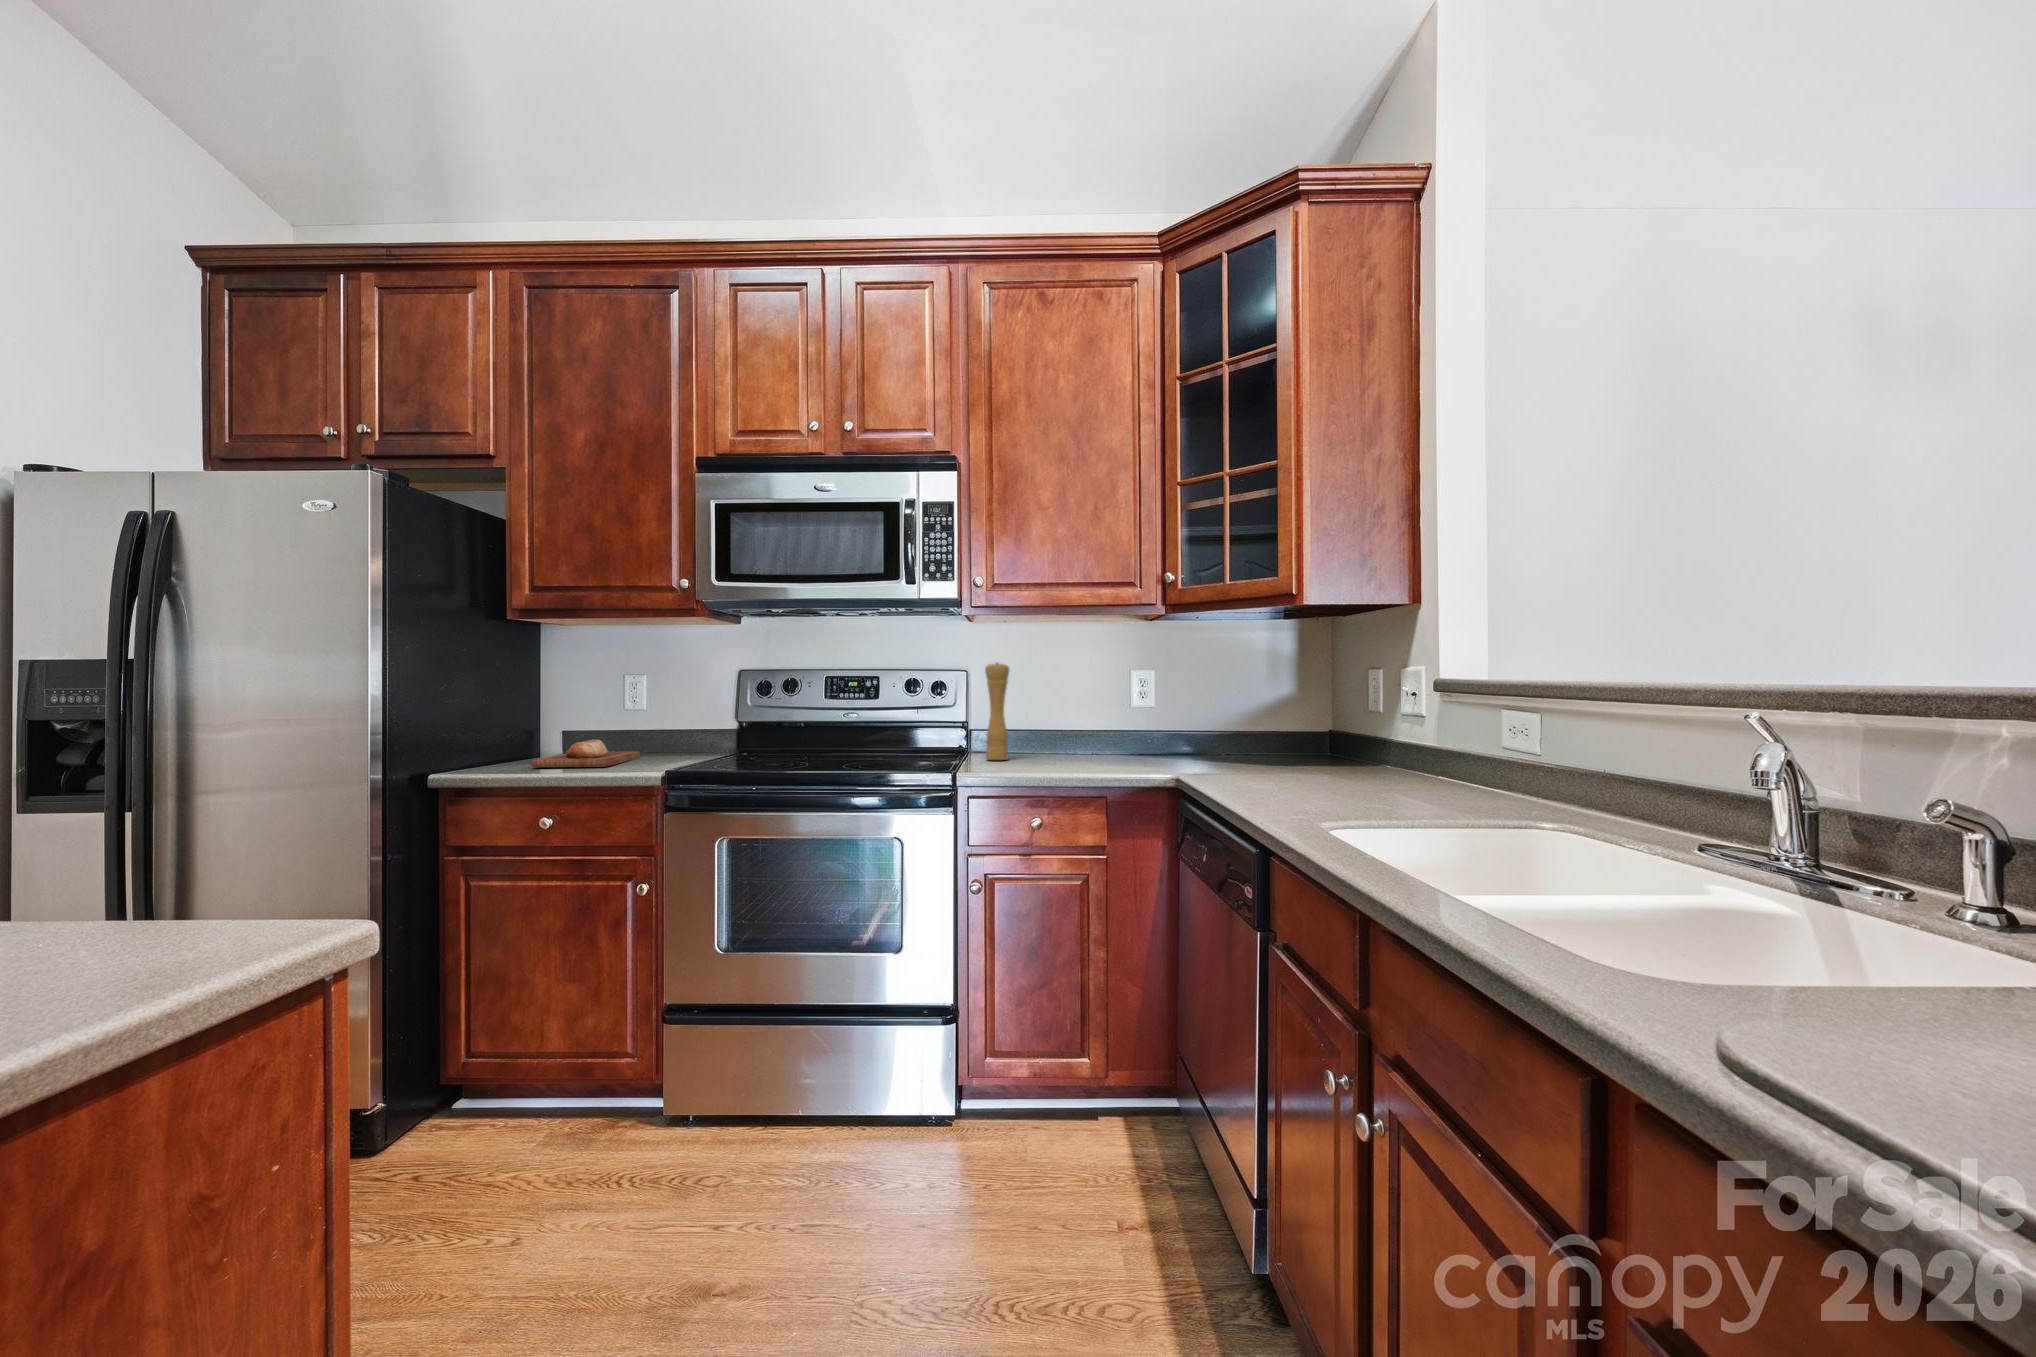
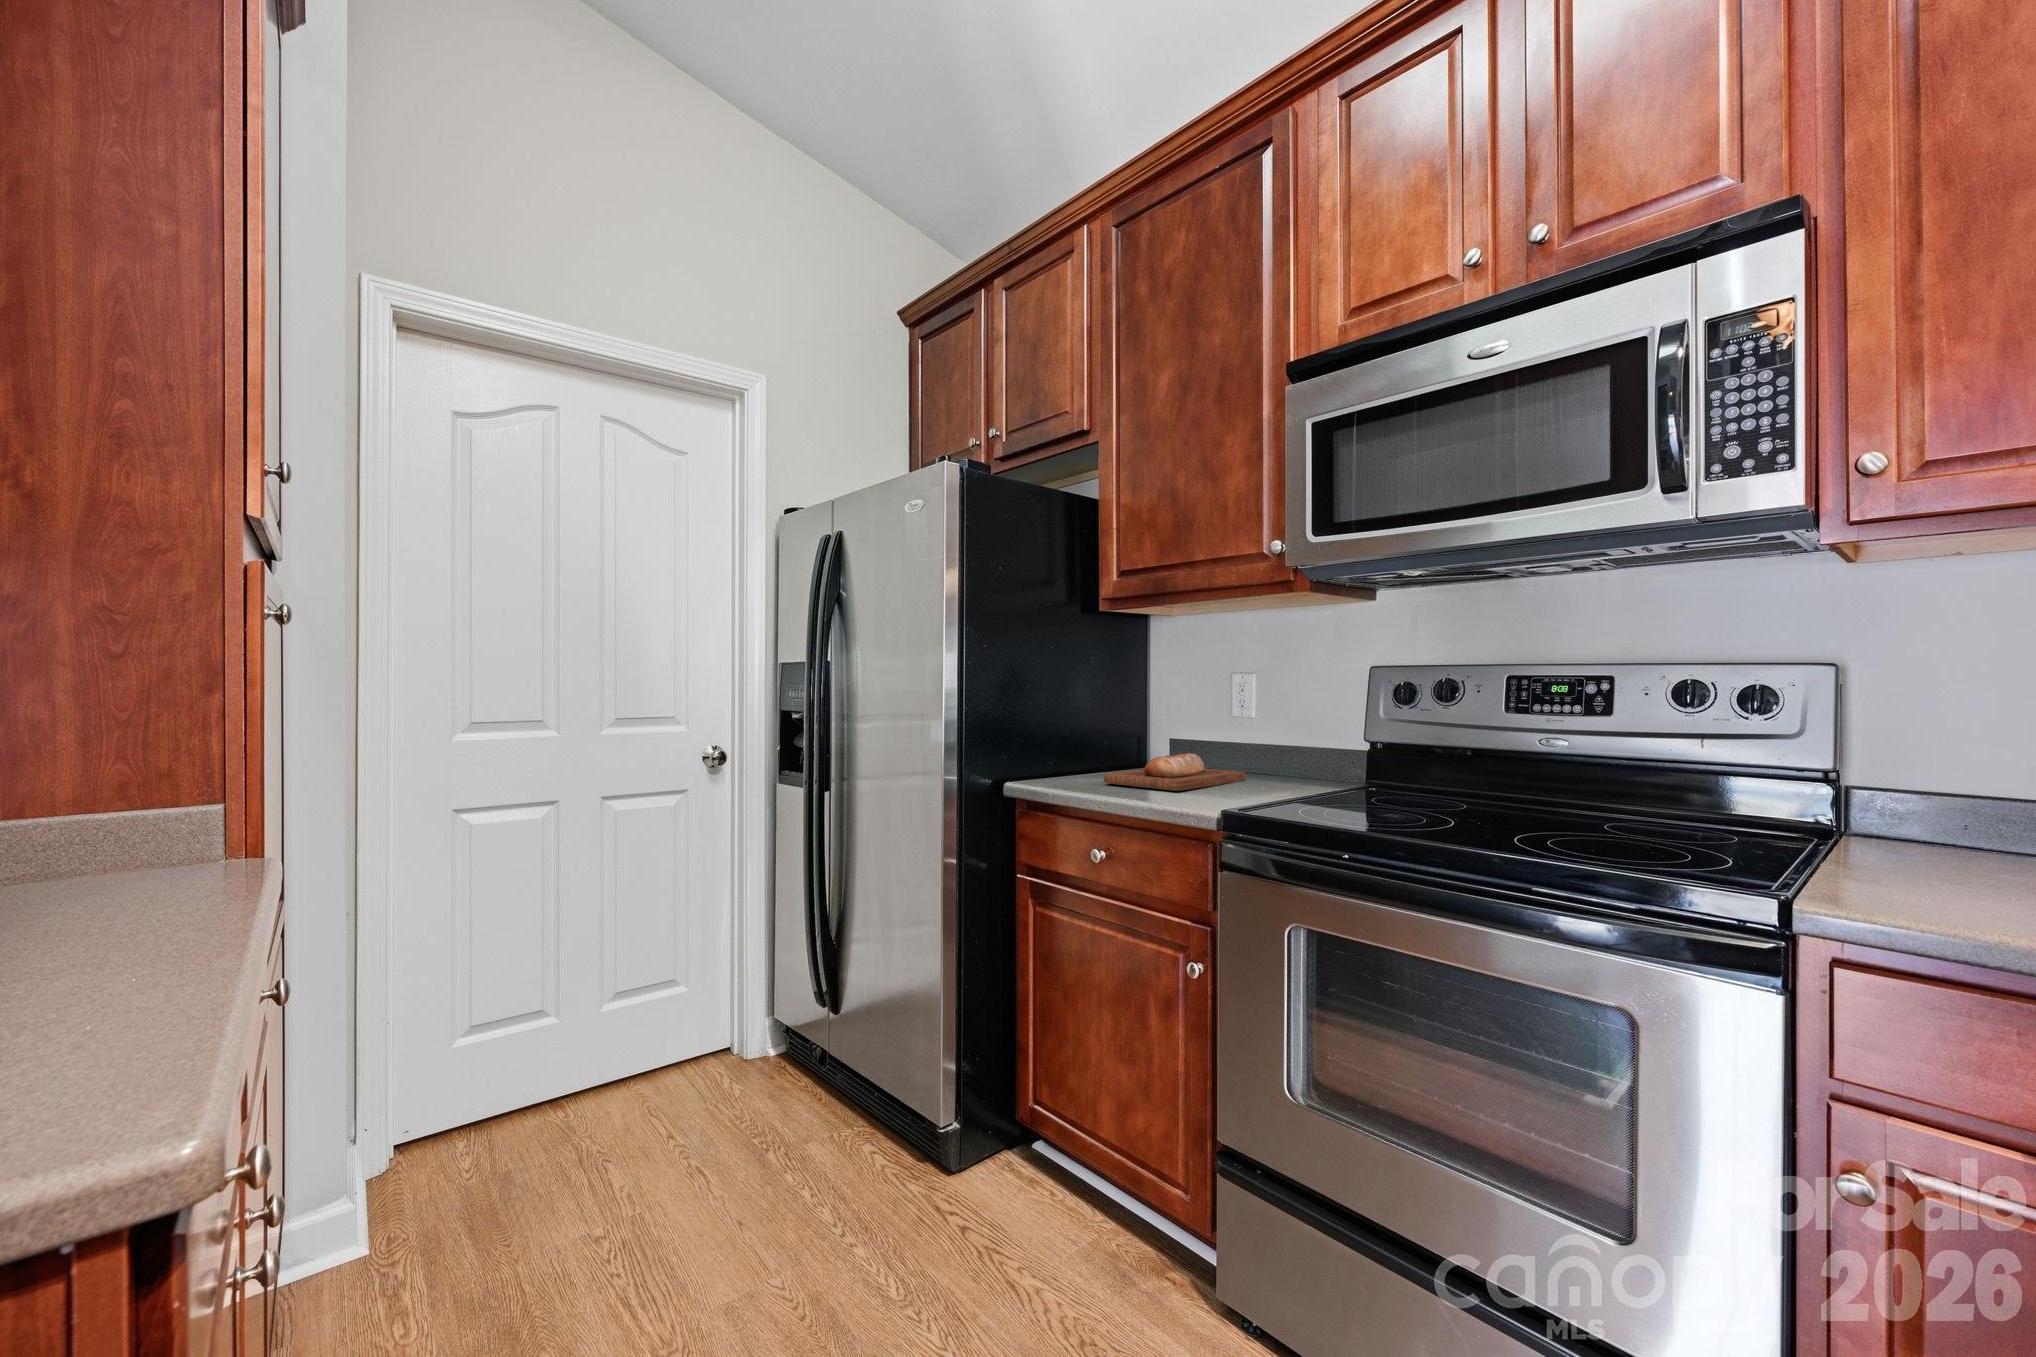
pepper mill: present [985,662,1009,760] -> none [1888,646,1969,868]

